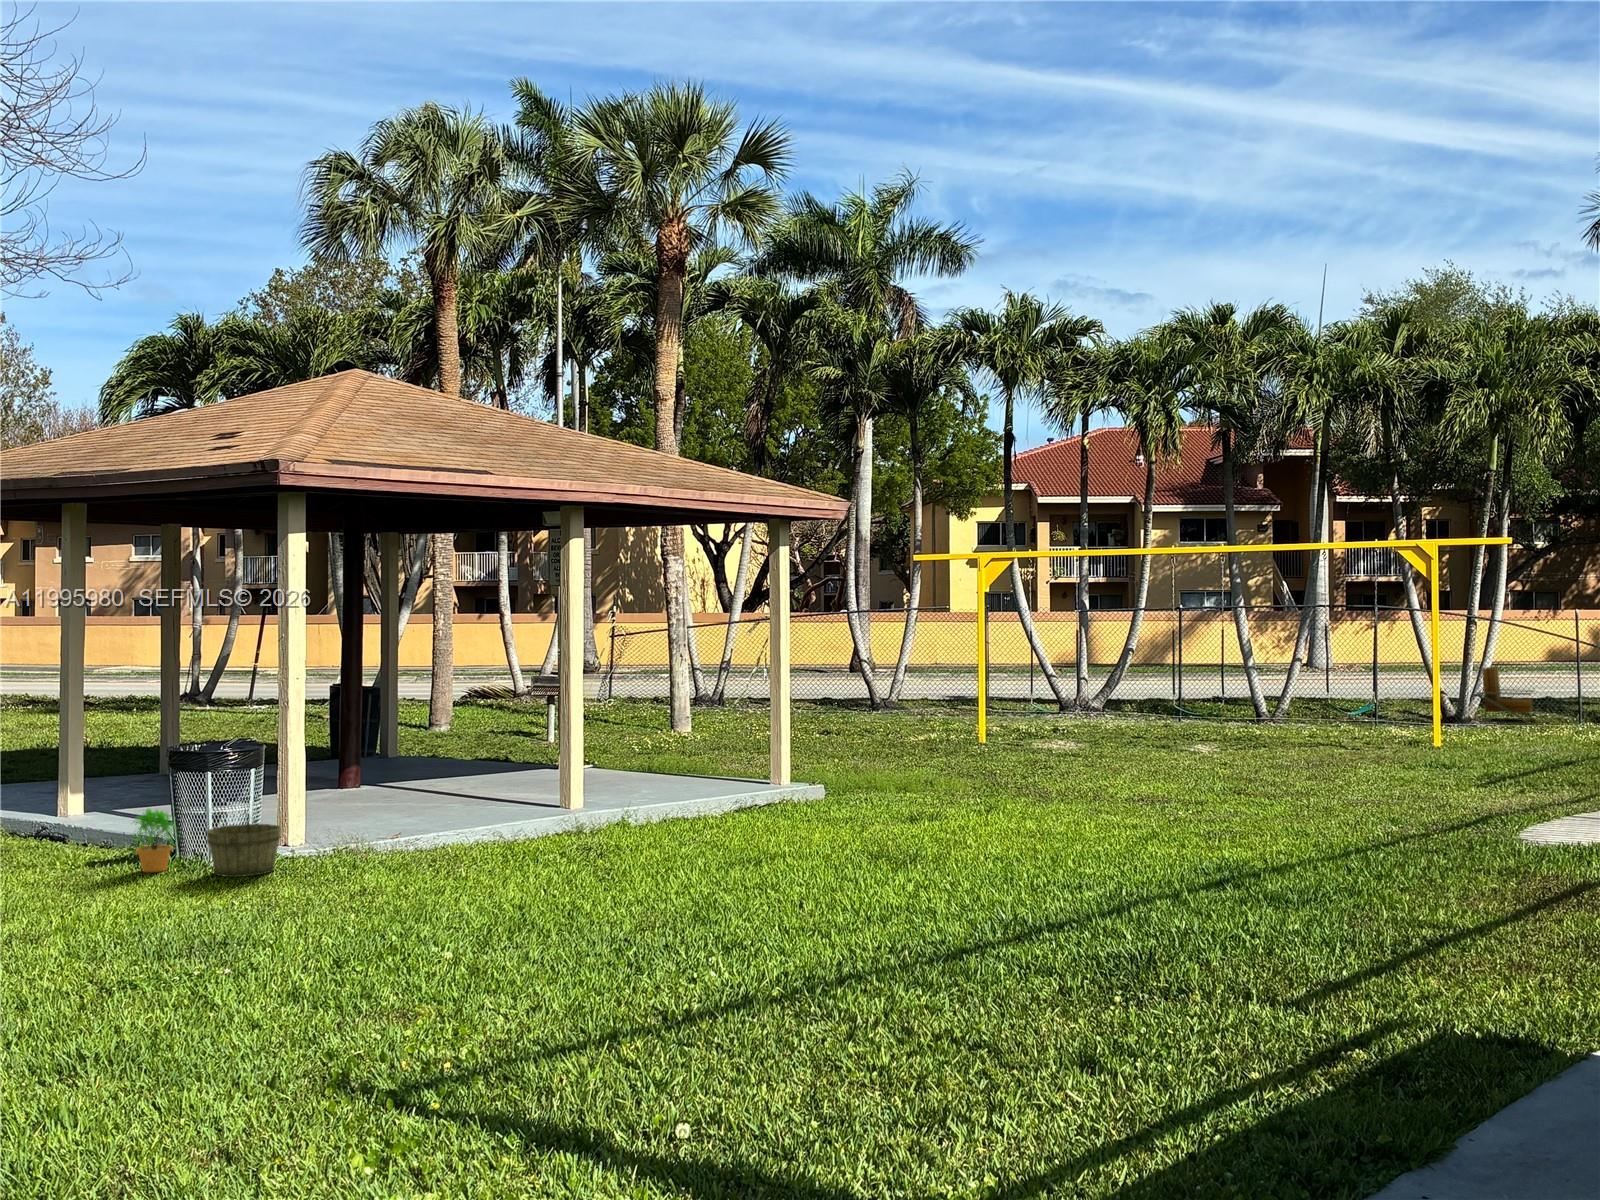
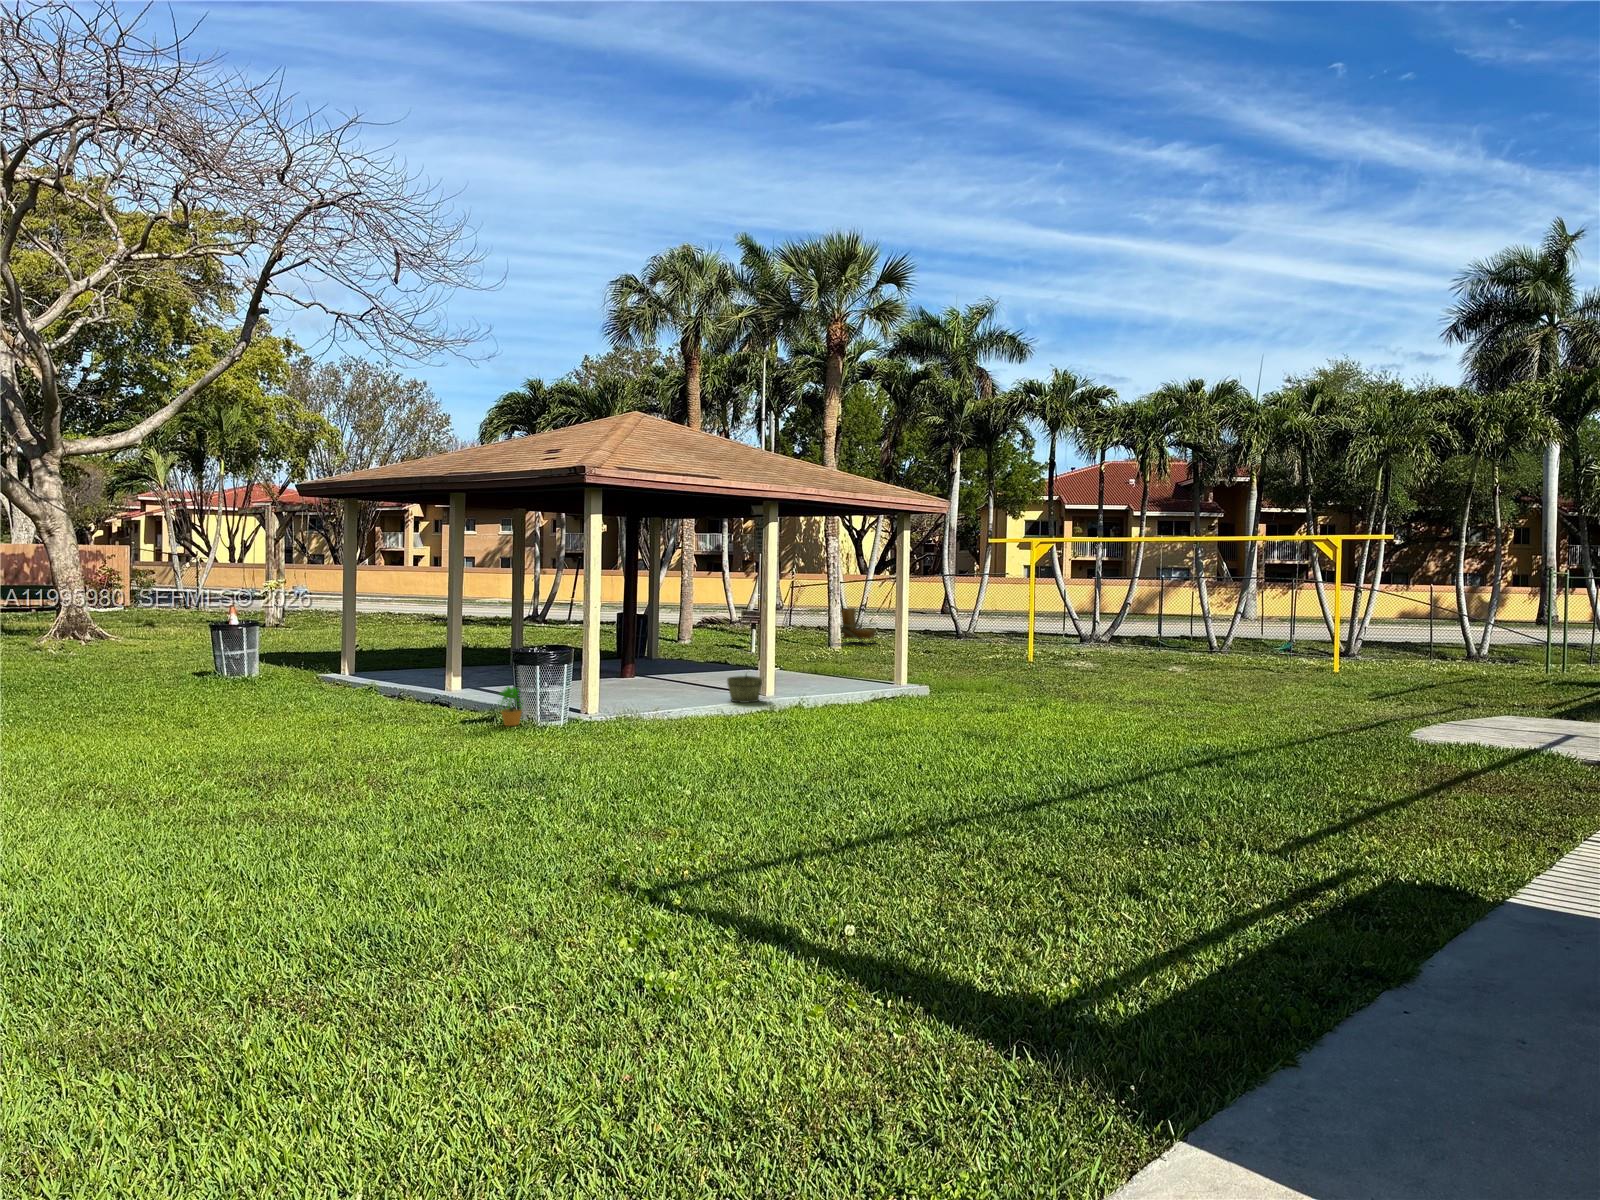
lounge chair: present [1477,666,1535,725] -> present [839,608,876,647]
wooden bucket: present [207,813,281,877] -> present [727,675,762,703]

